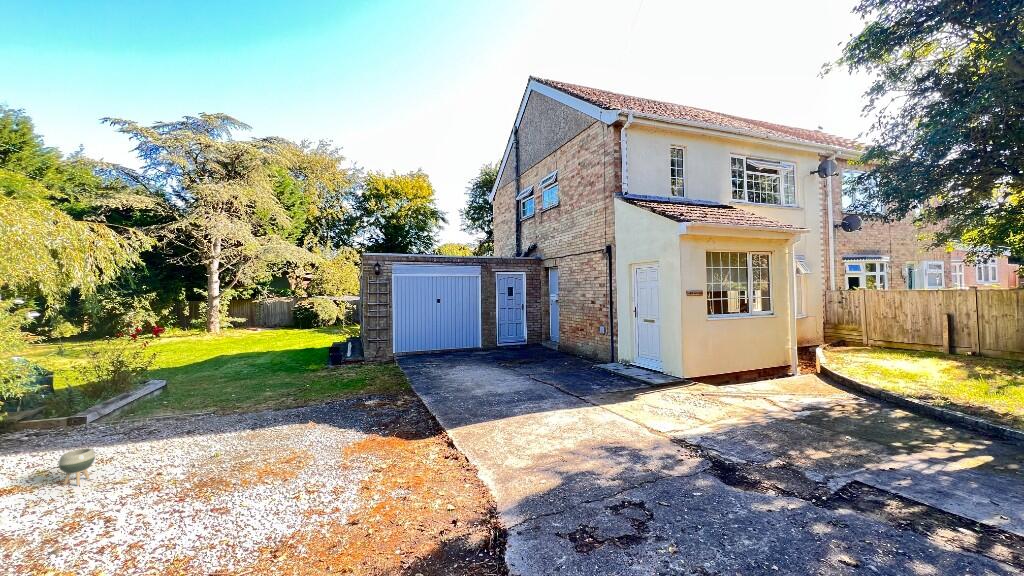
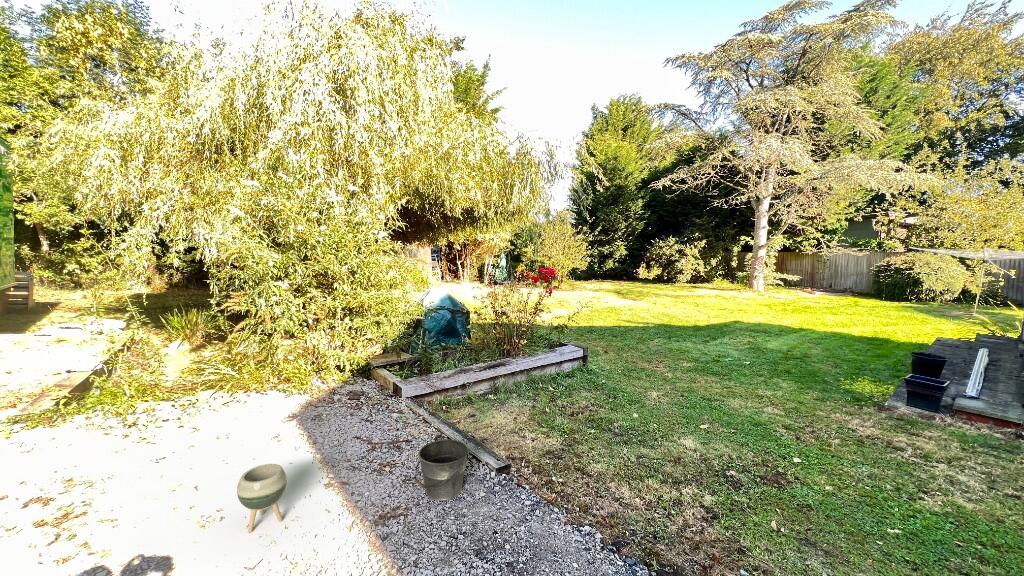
bucket: none [146,417,185,446] -> present [415,439,468,501]

